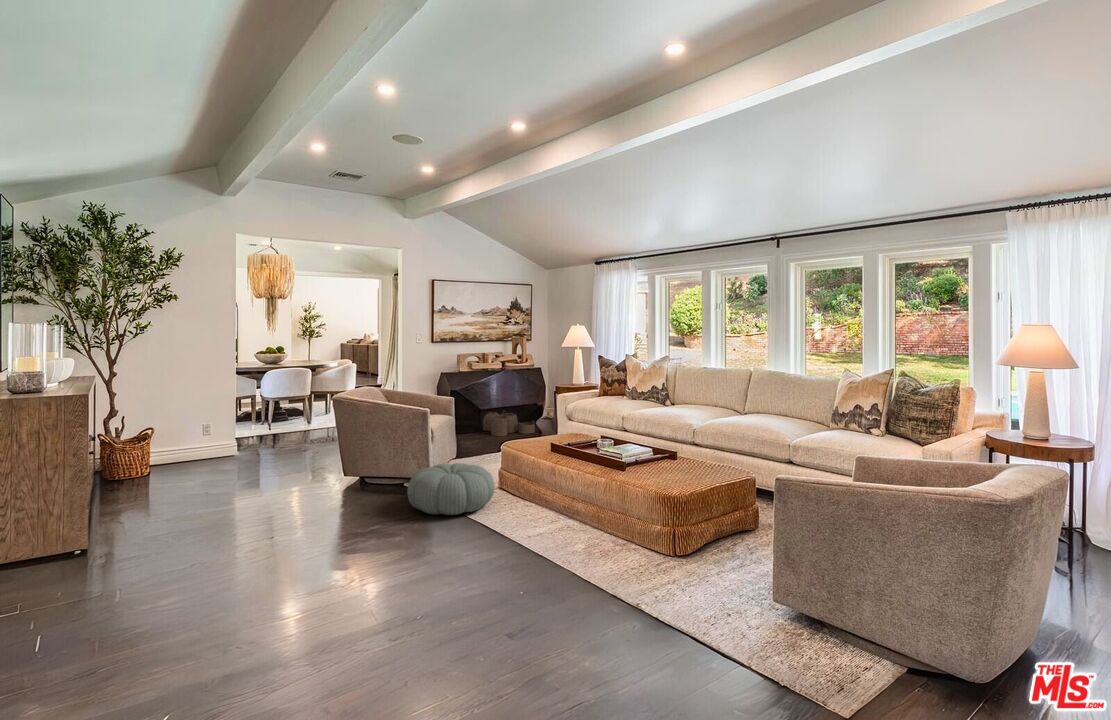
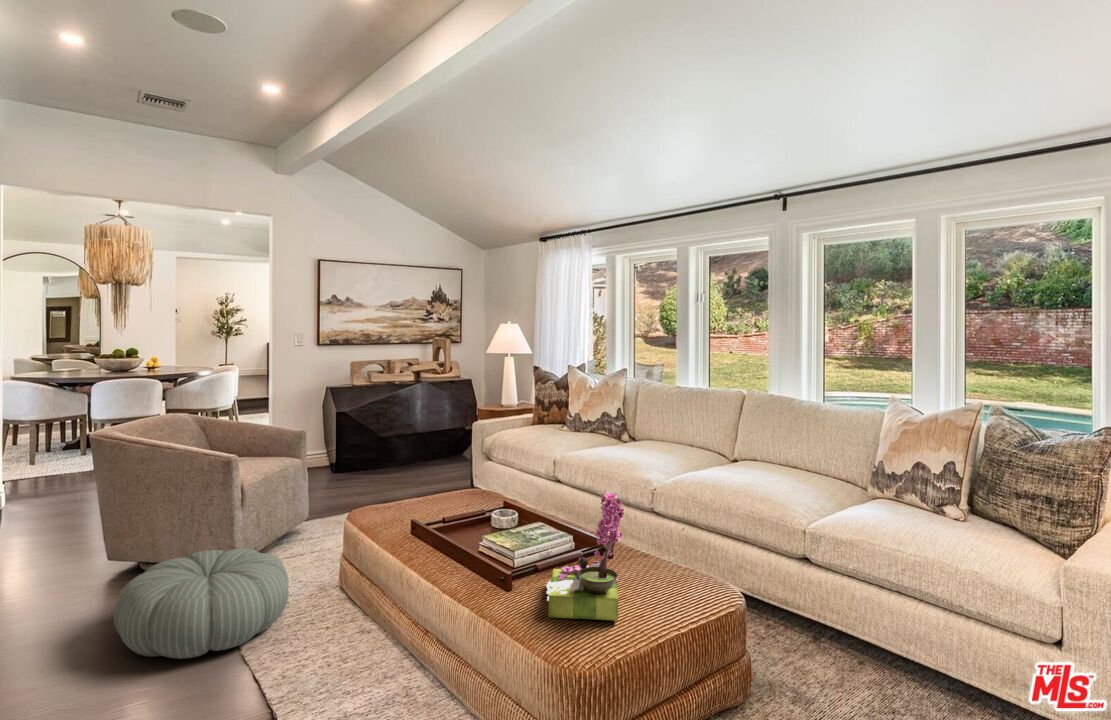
woven basket: present [483,412,535,436] -> none [381,439,450,477]
flower arrangement: none [656,416,699,479] -> present [546,492,628,620]

